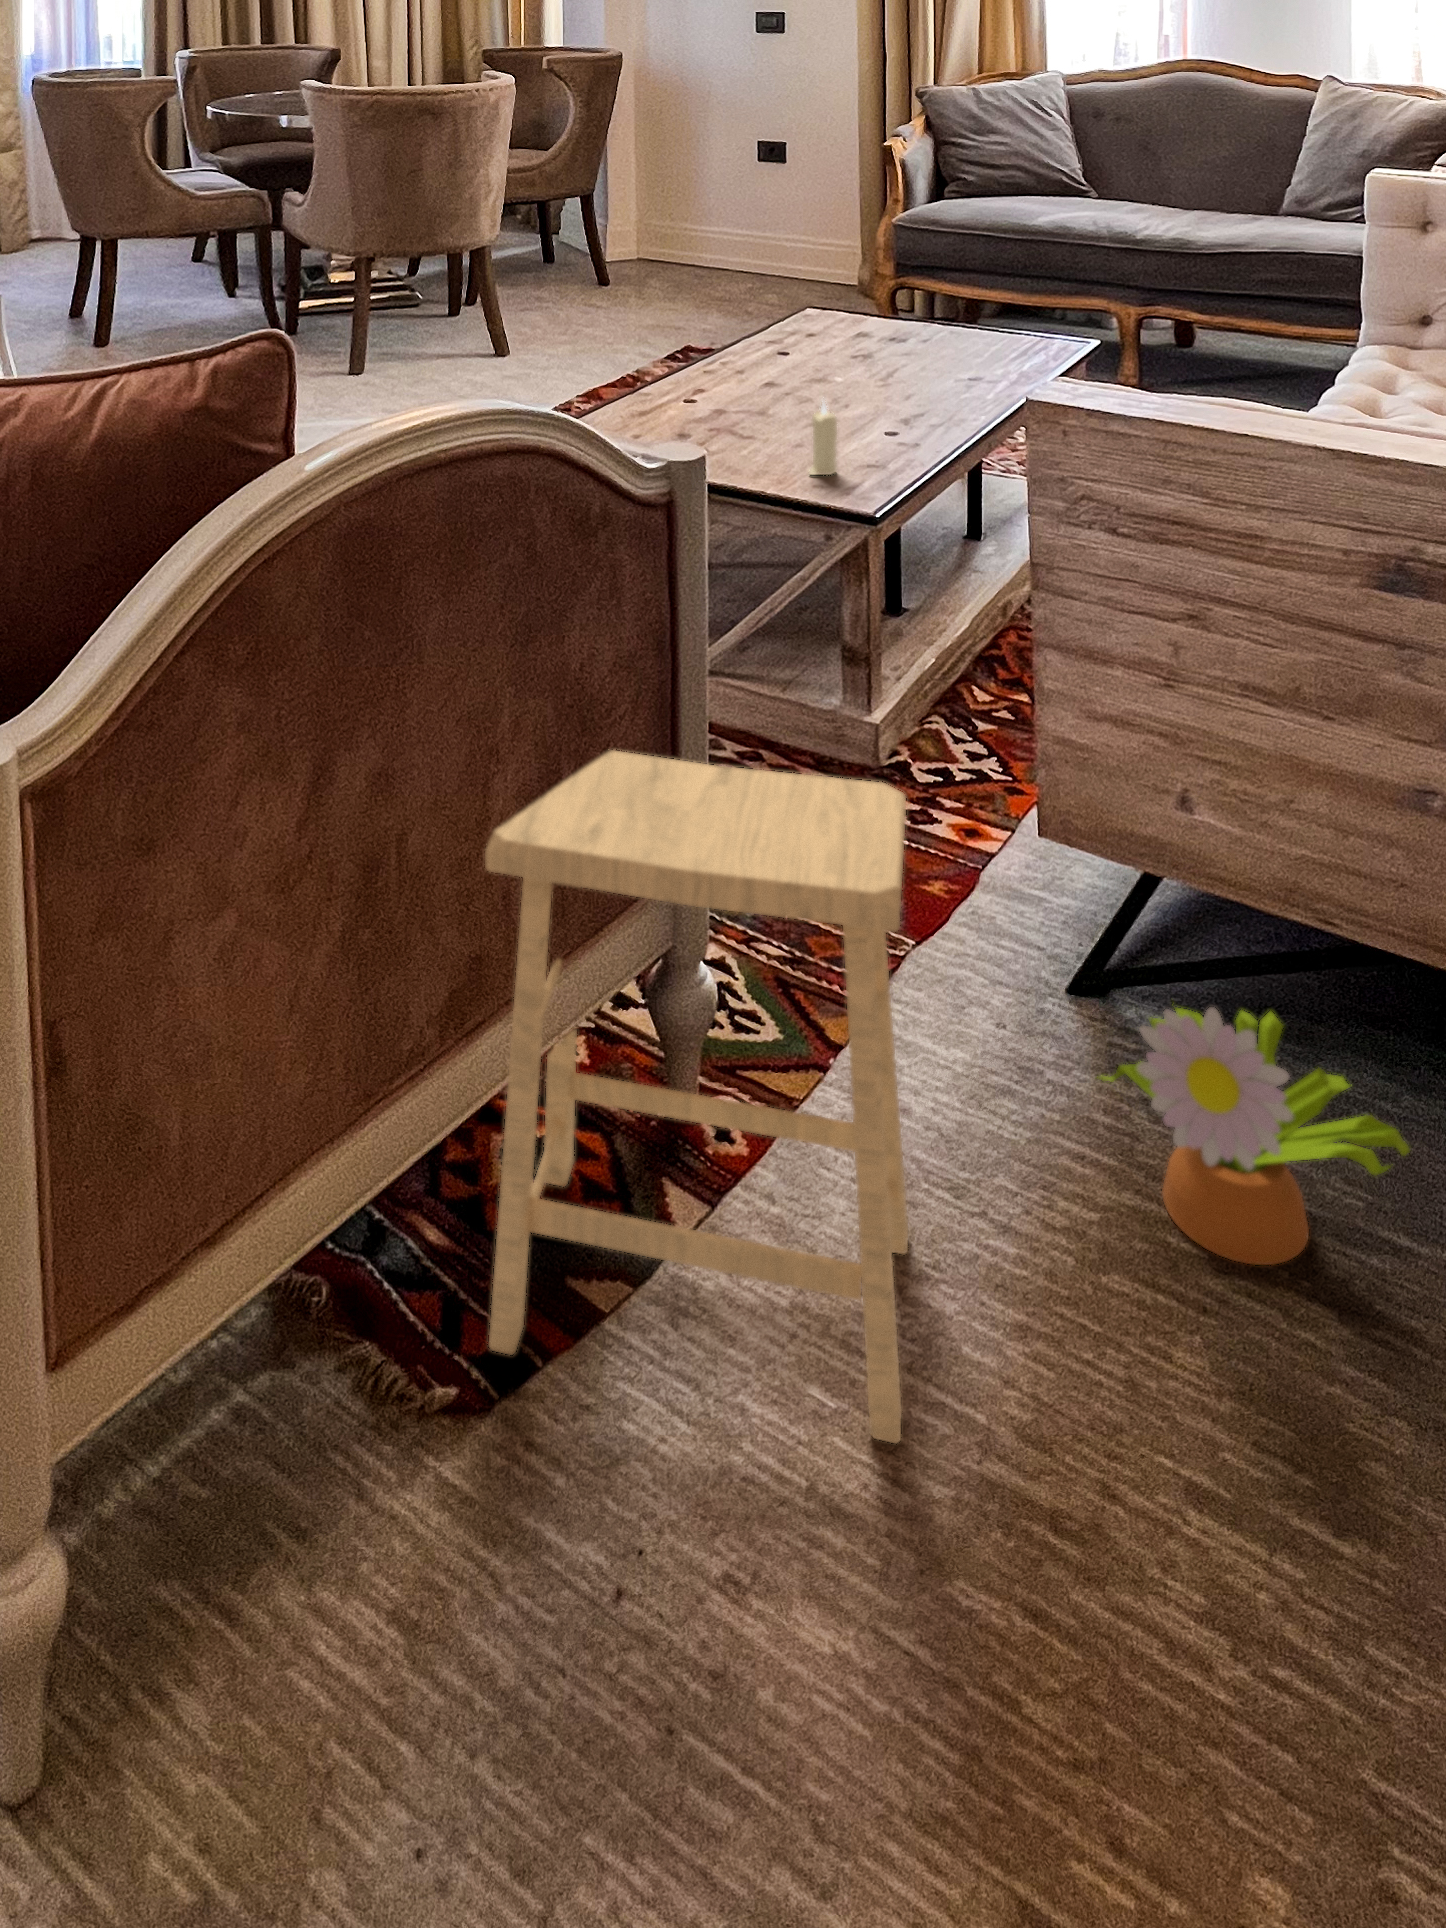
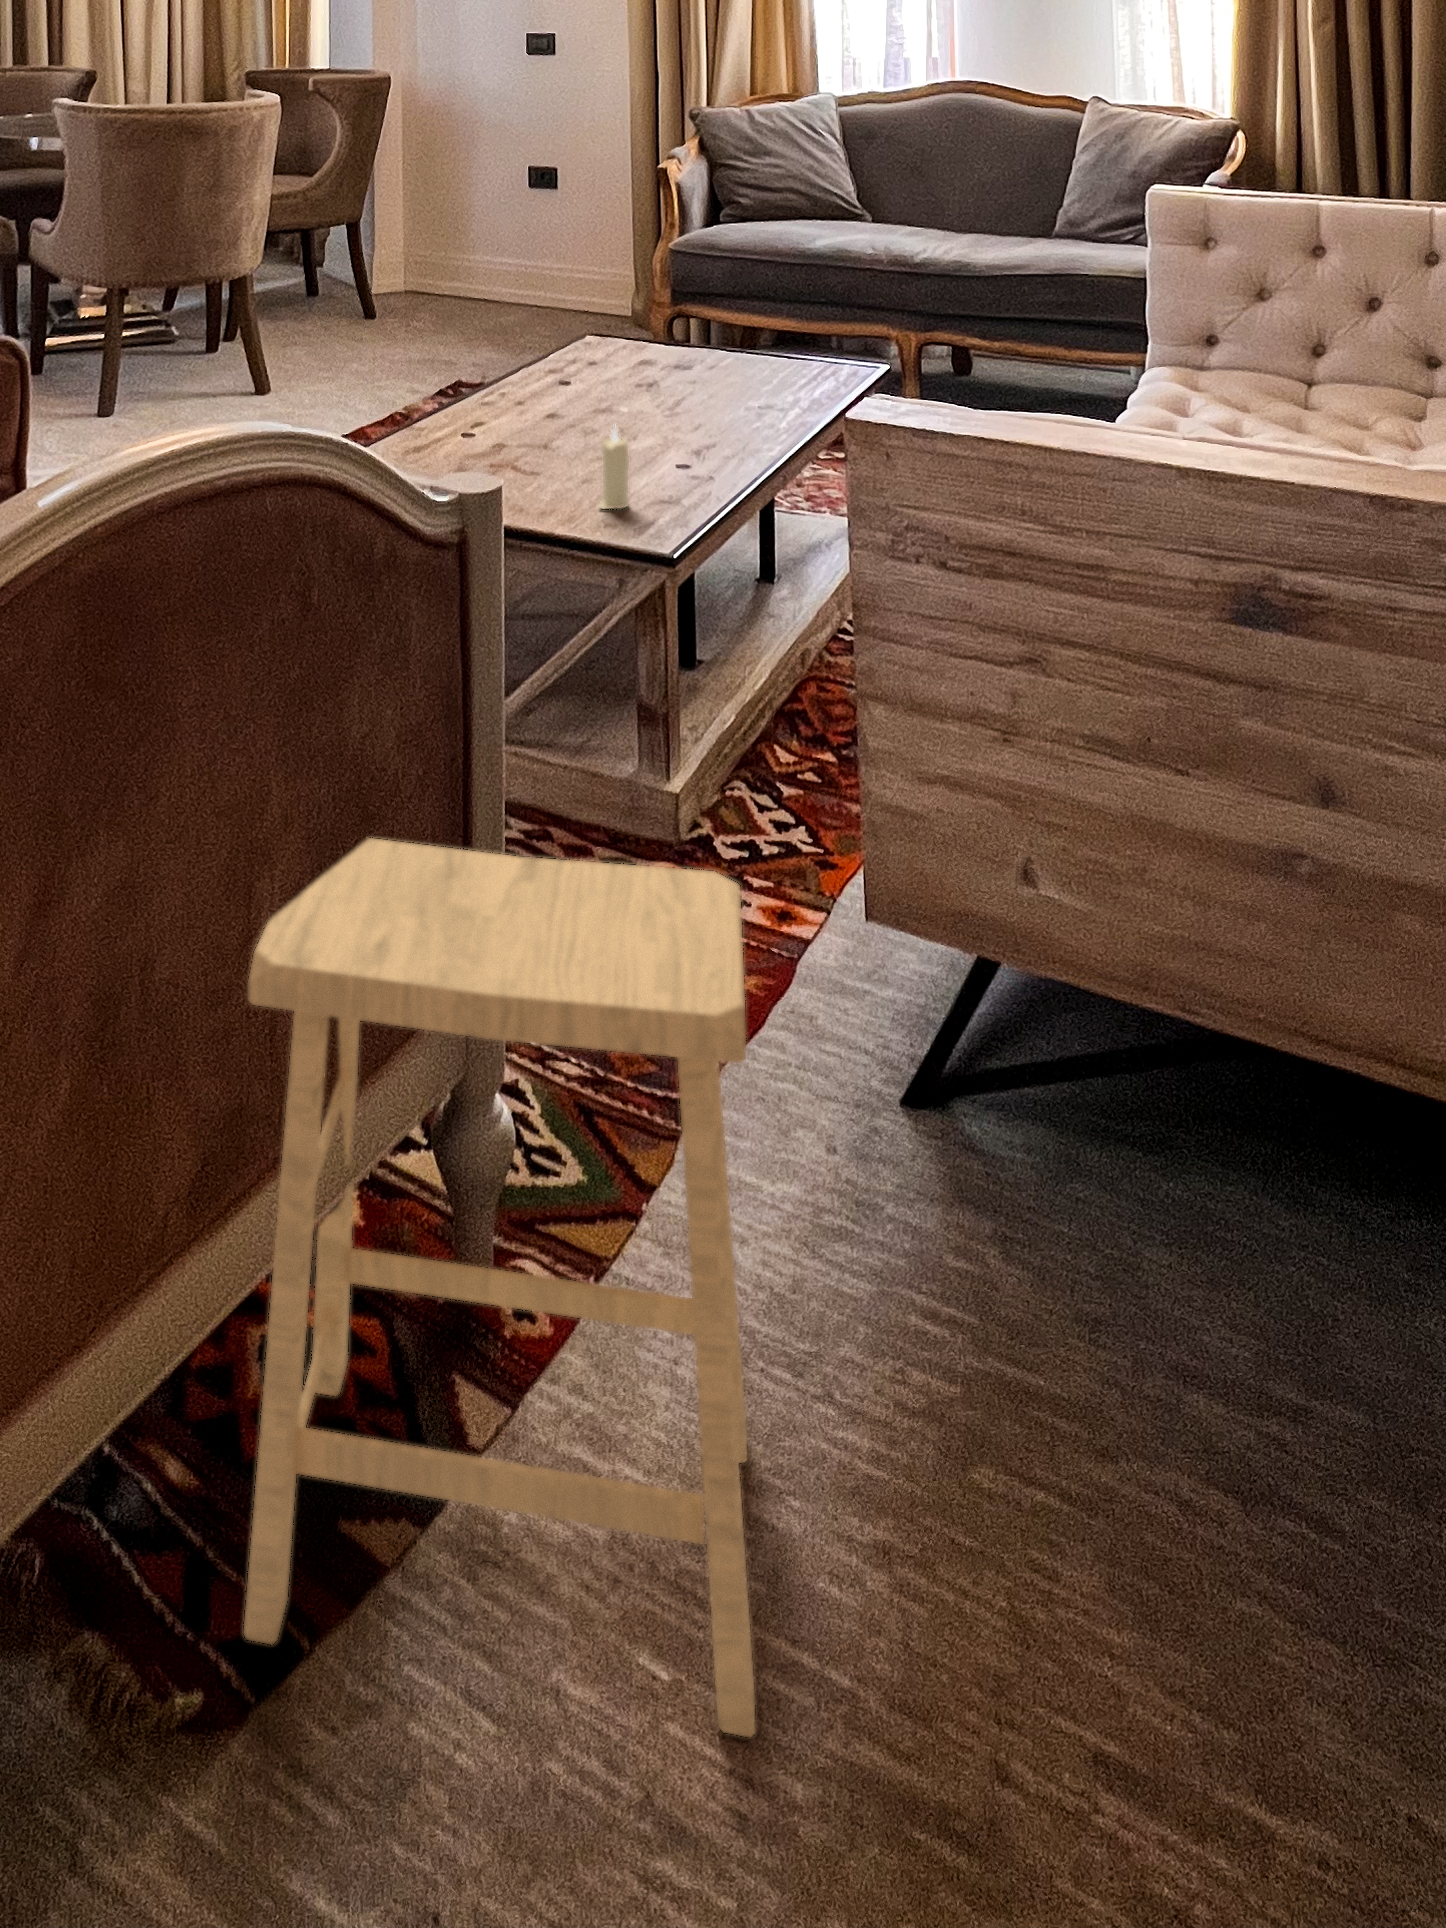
decorative plant: present [1099,1007,1409,1265] -> none [951,1111,1312,1448]

